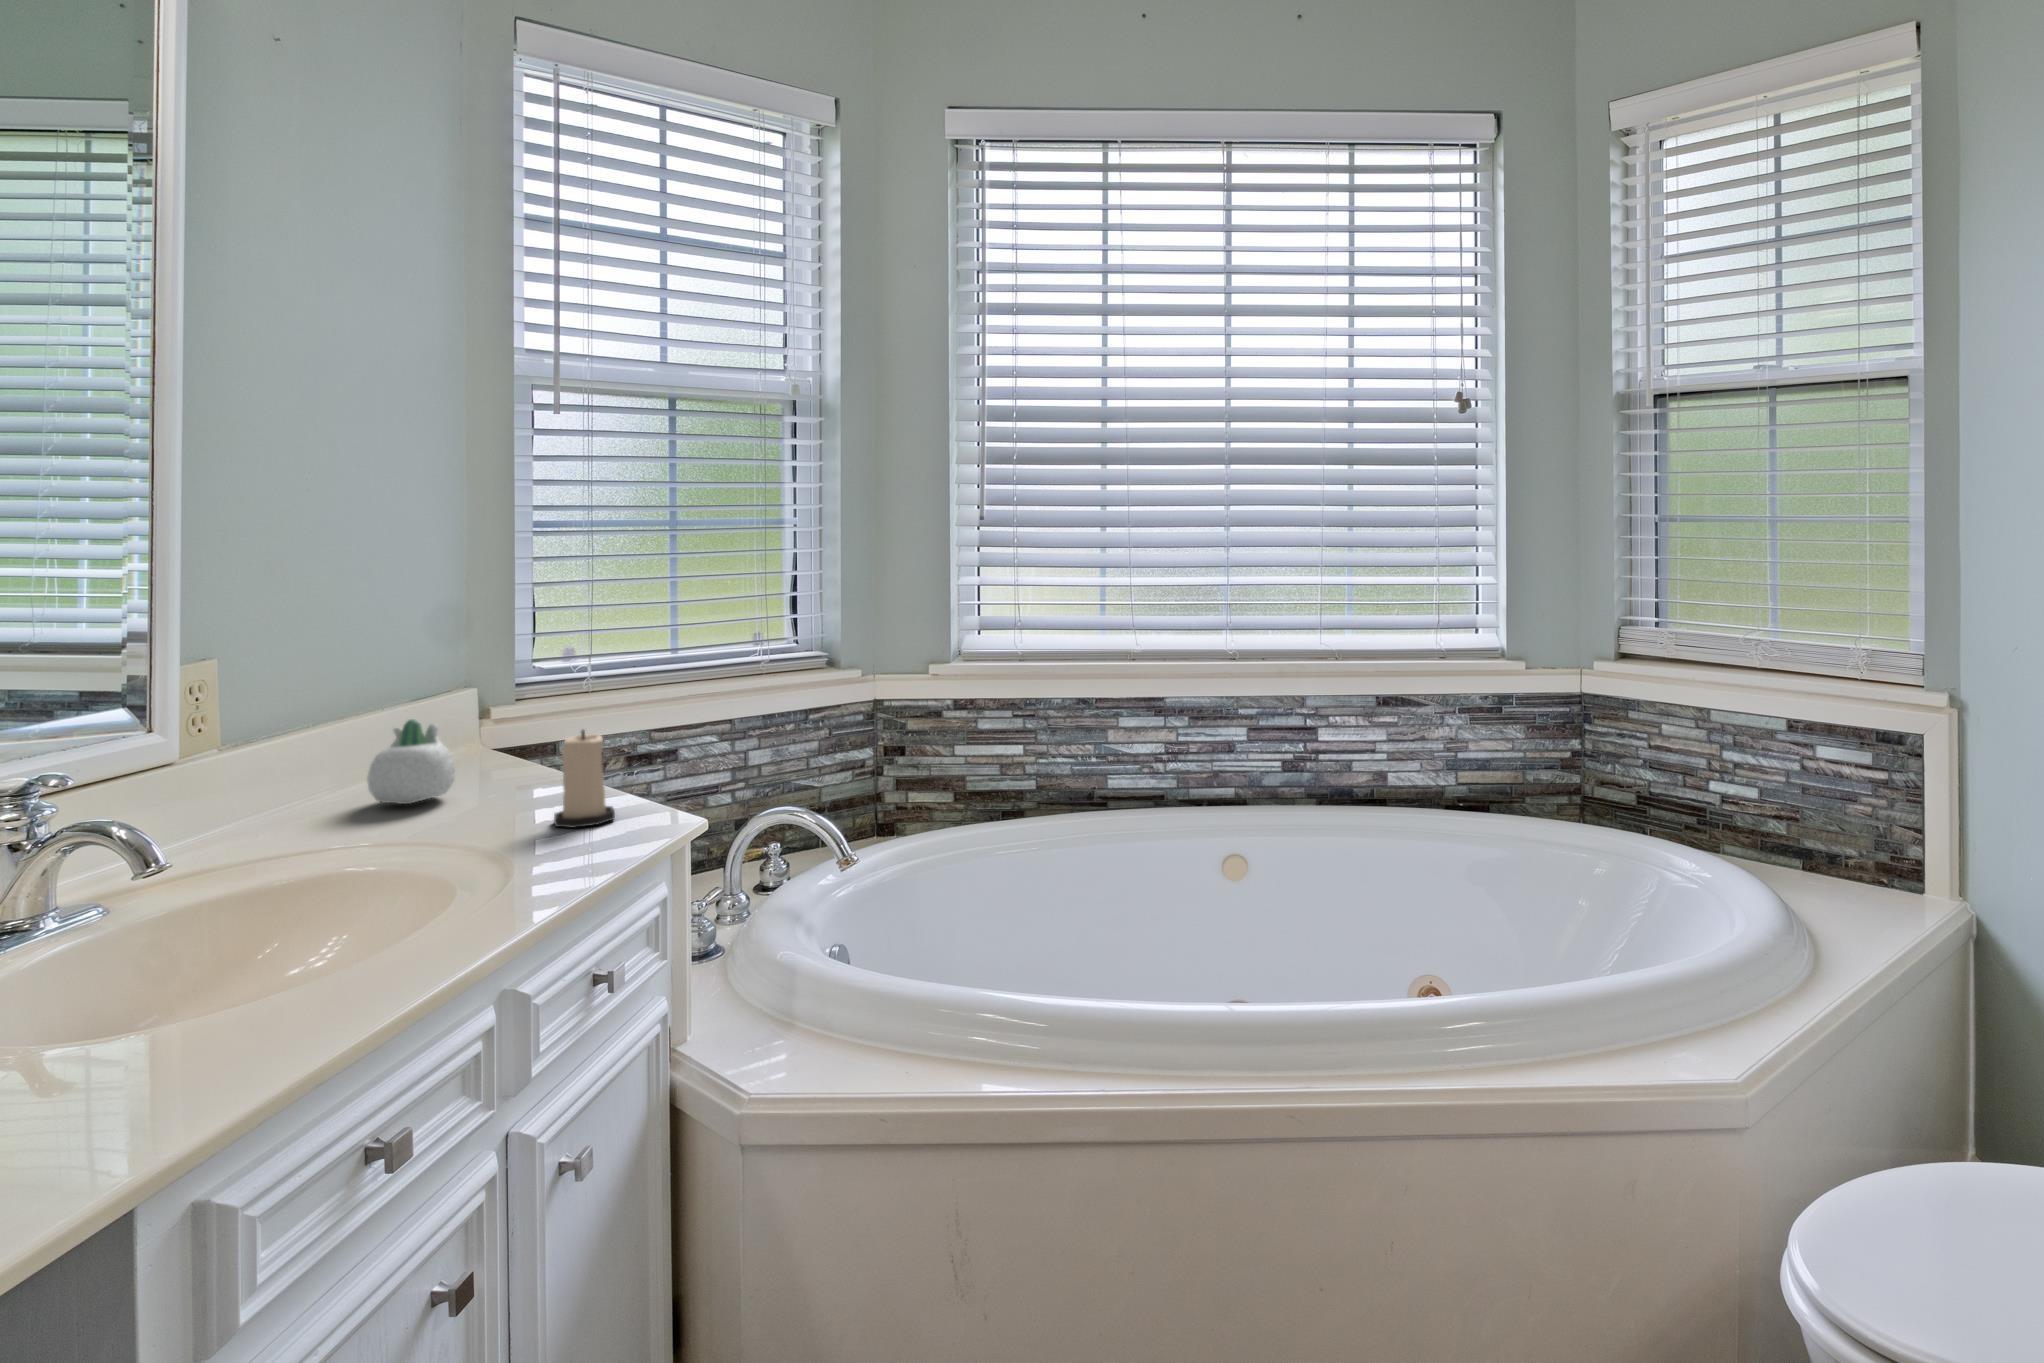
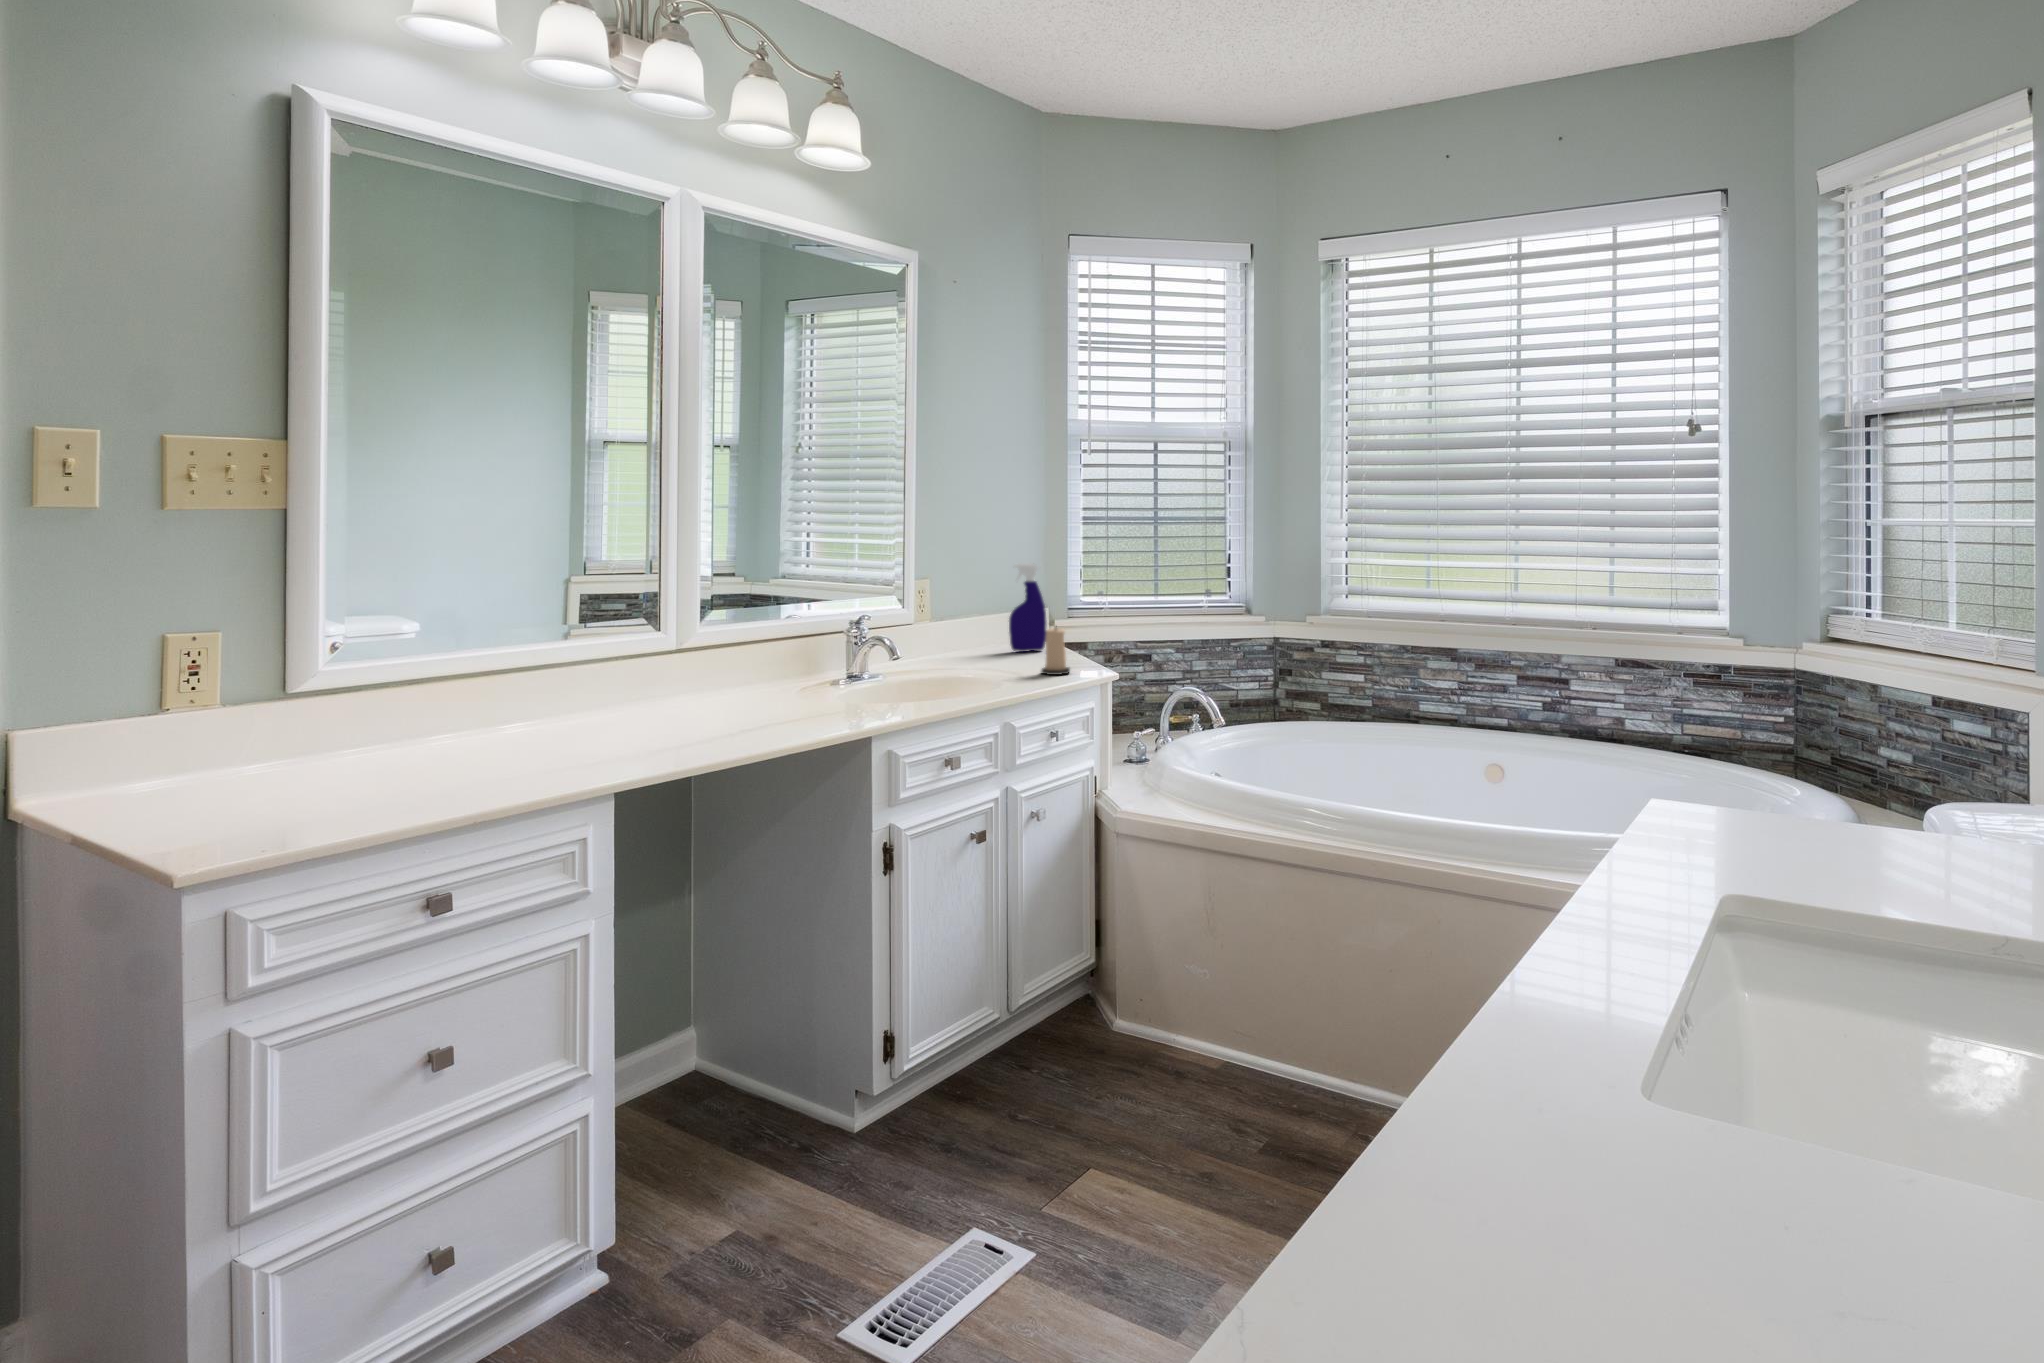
spray bottle: none [430,610,507,776] -> present [1009,563,1047,652]
succulent planter: present [367,719,455,804] -> none [974,617,1013,659]

